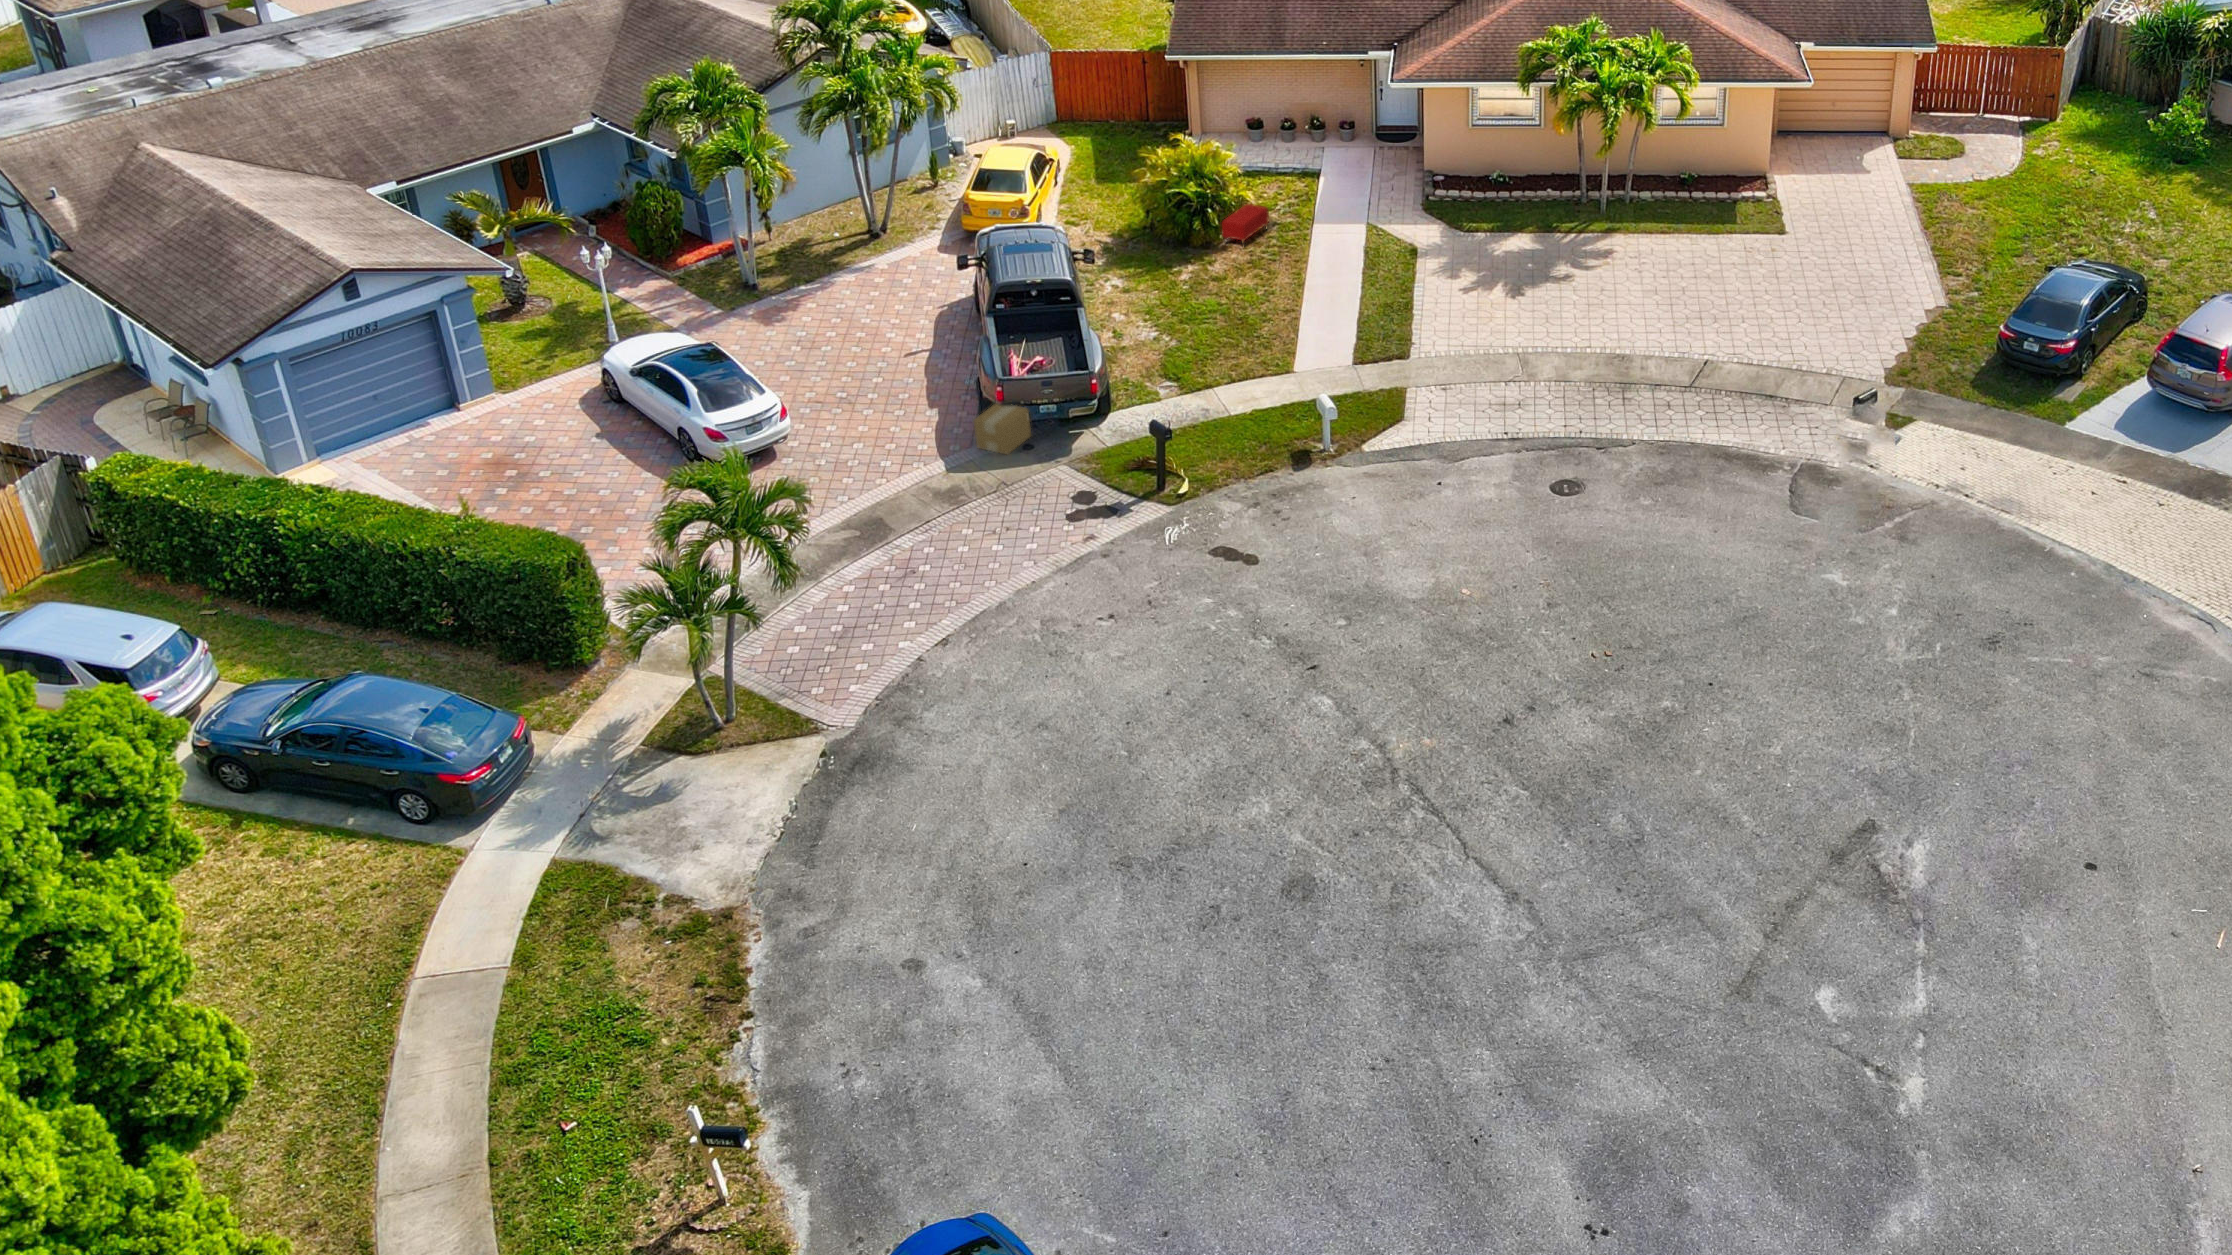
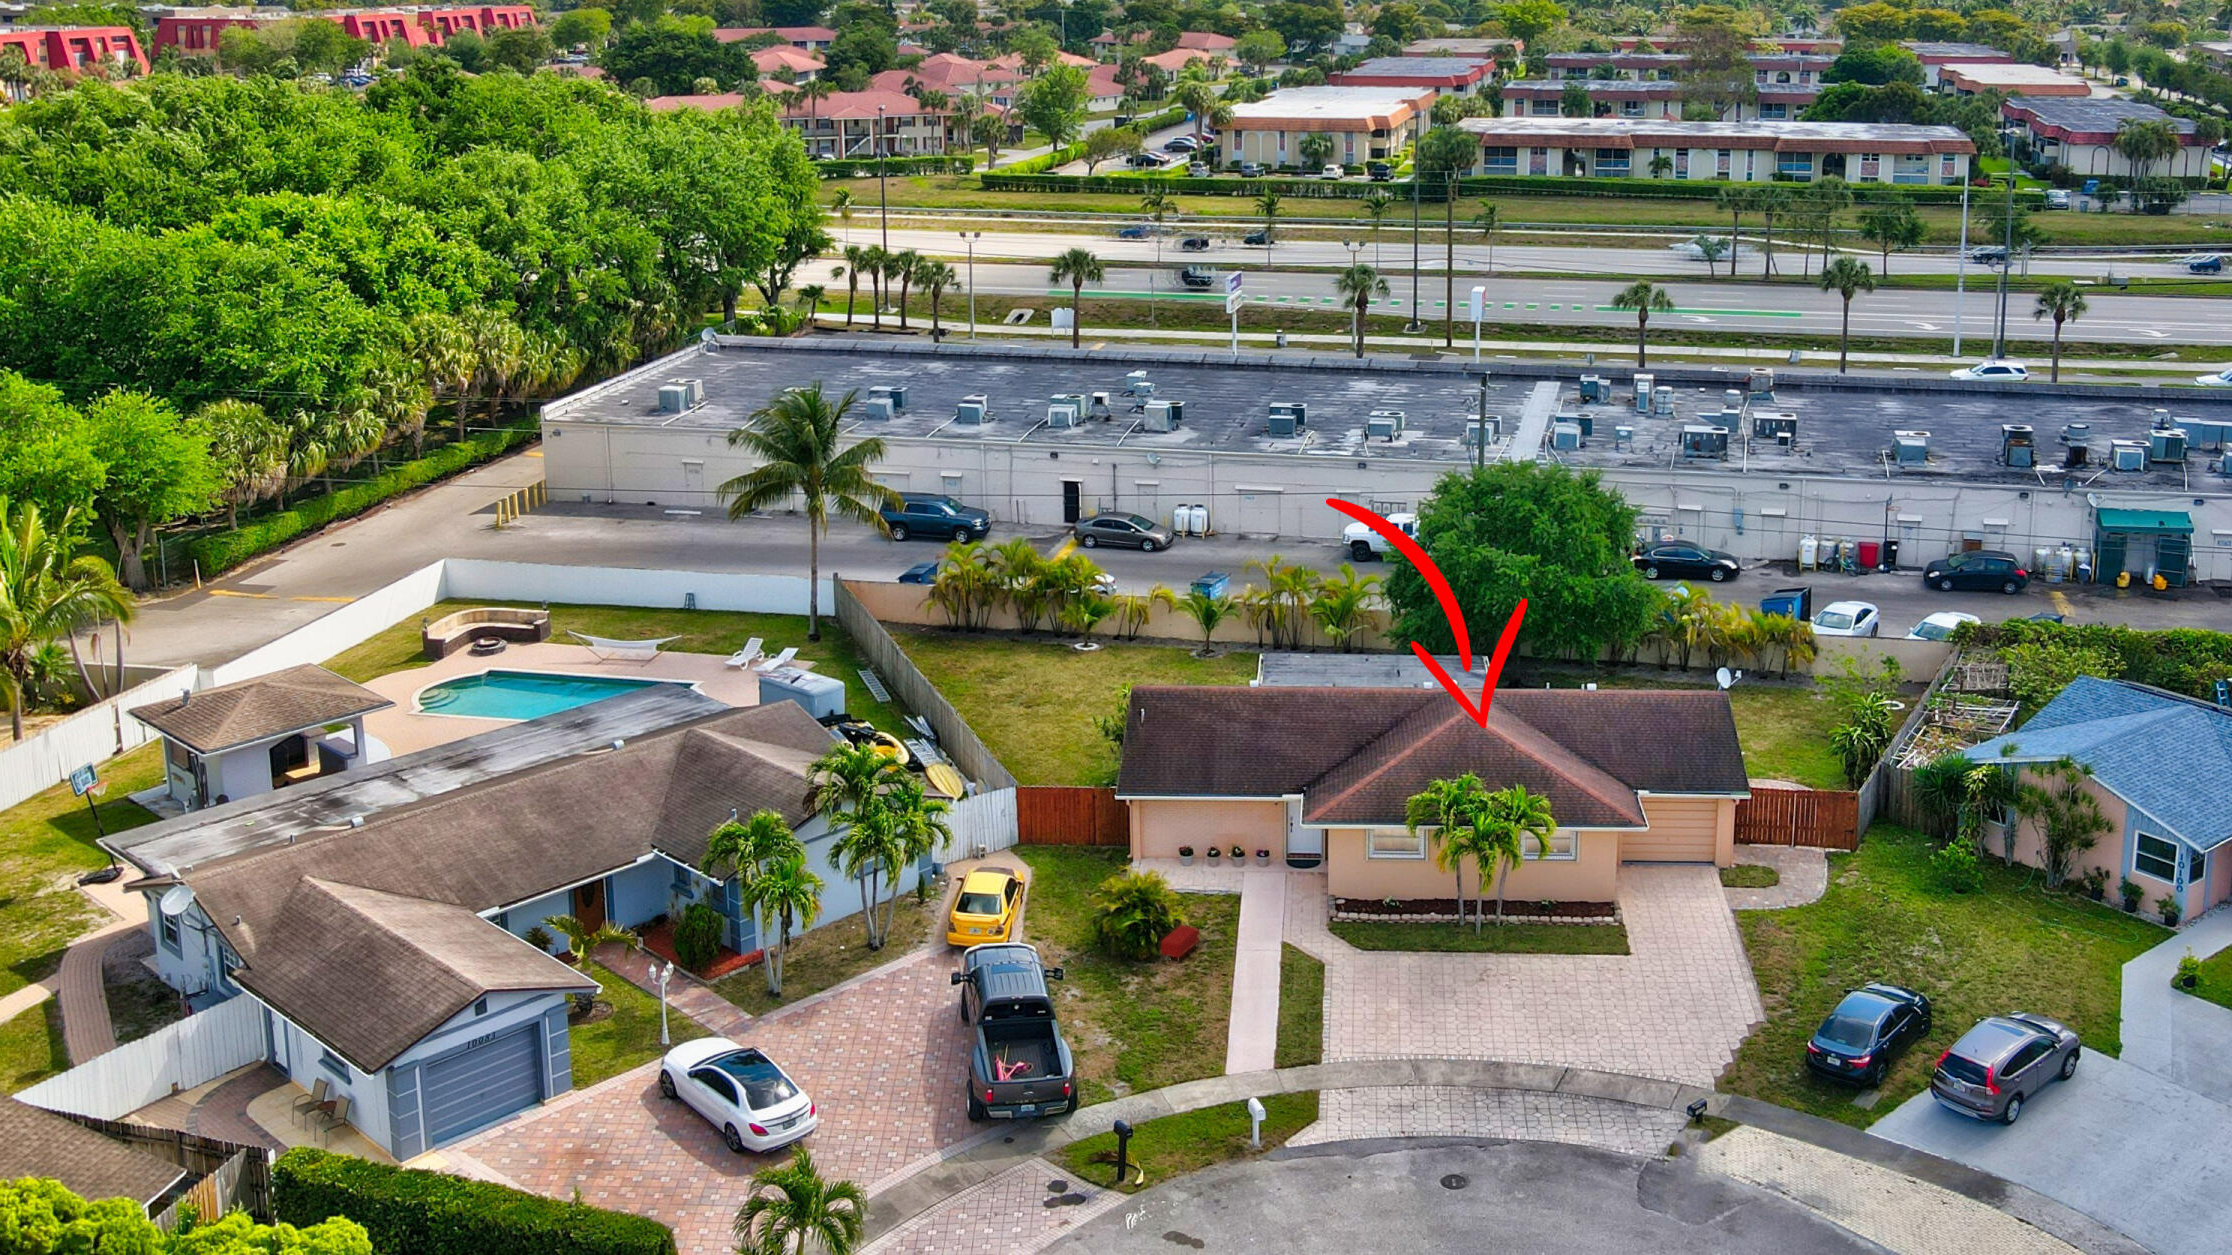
cardboard box: present [974,404,1031,455] -> none [969,1103,1013,1149]

